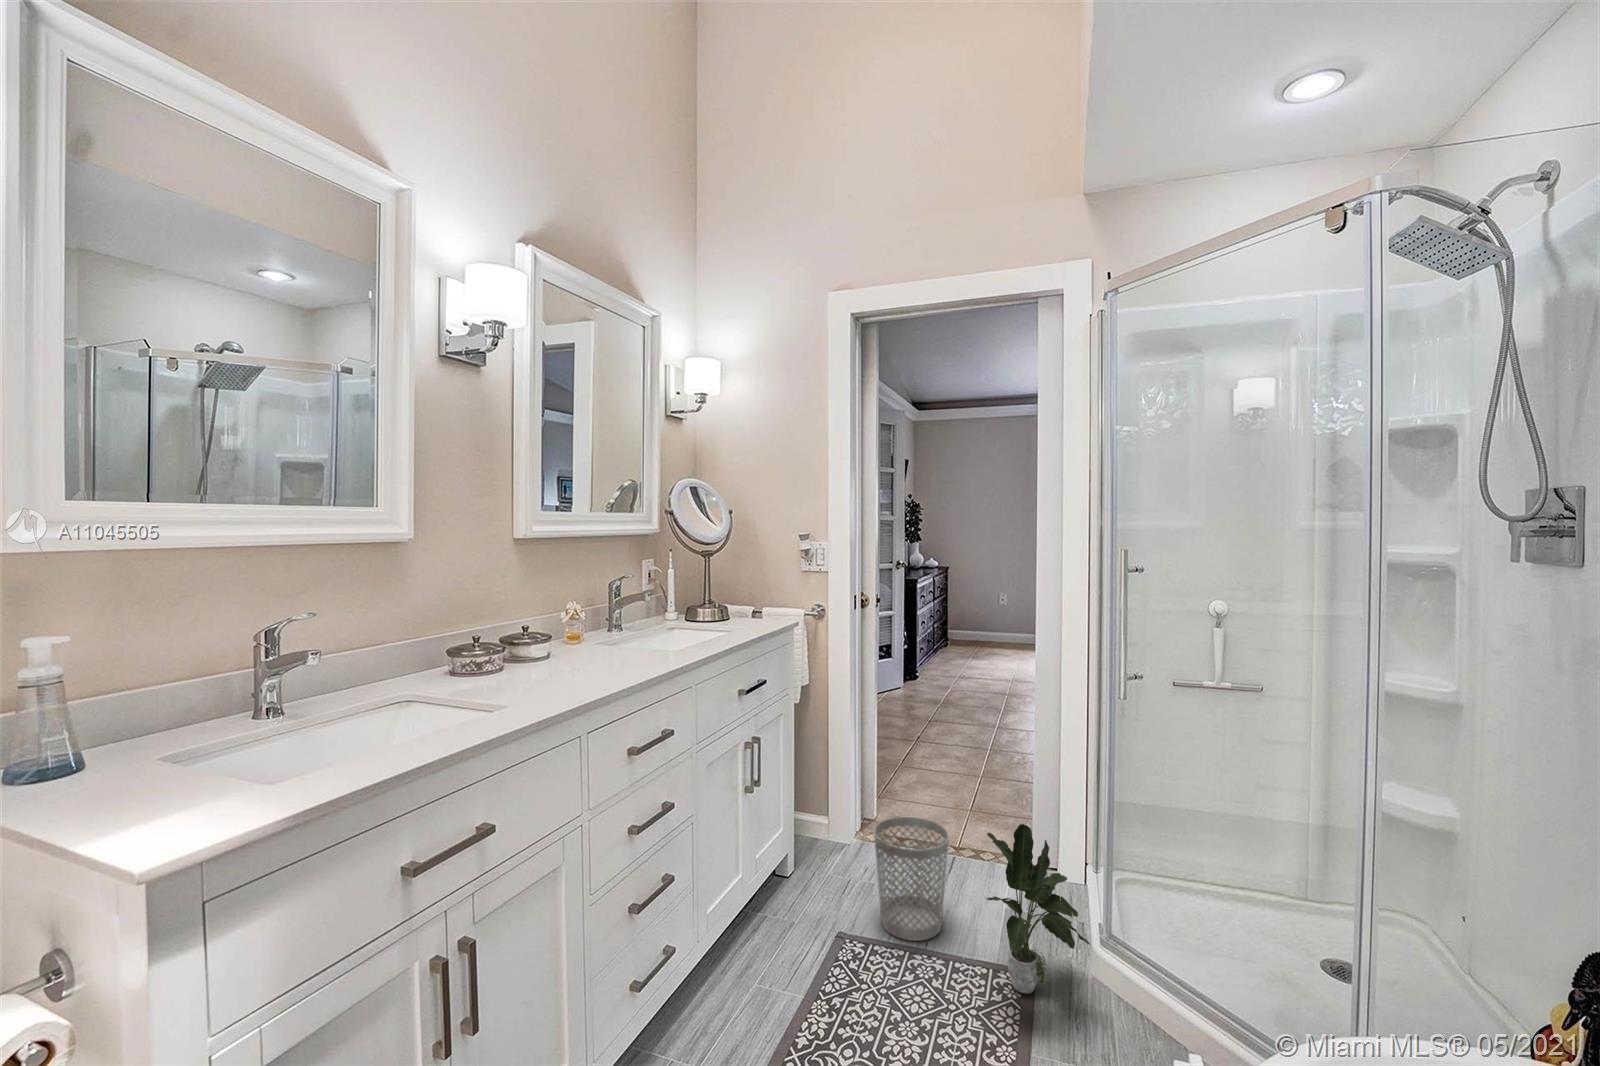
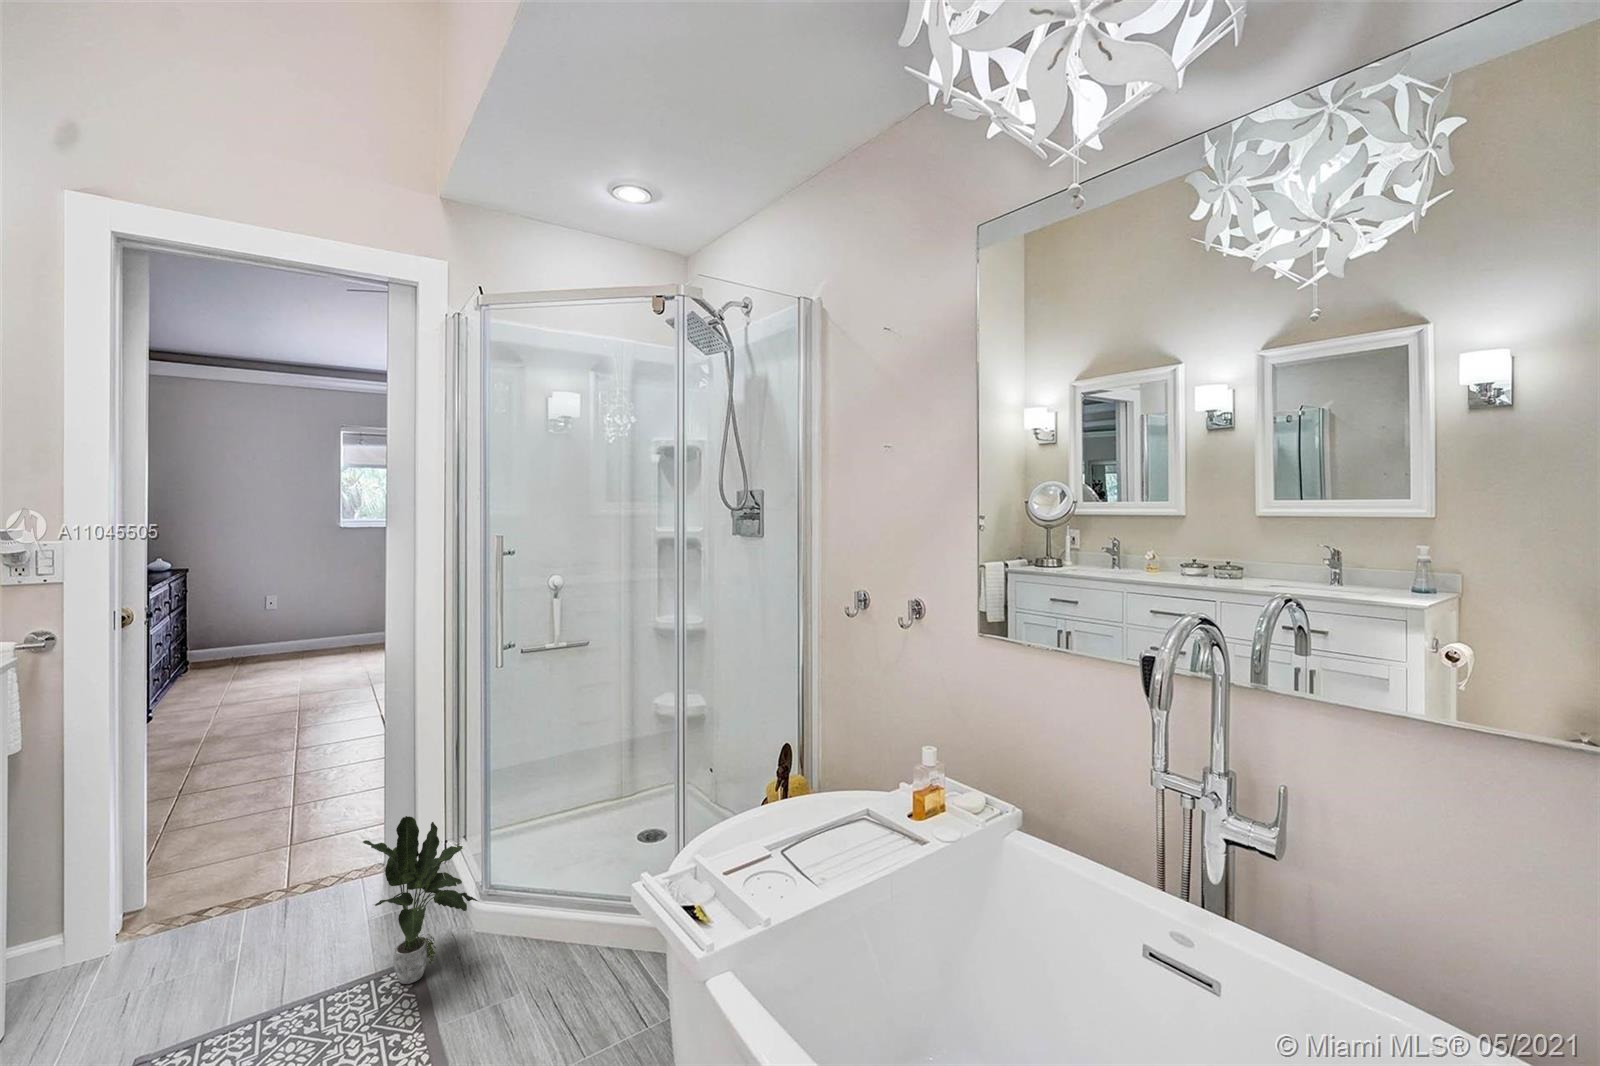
wastebasket: present [874,817,949,941] -> none [191,861,305,1016]

